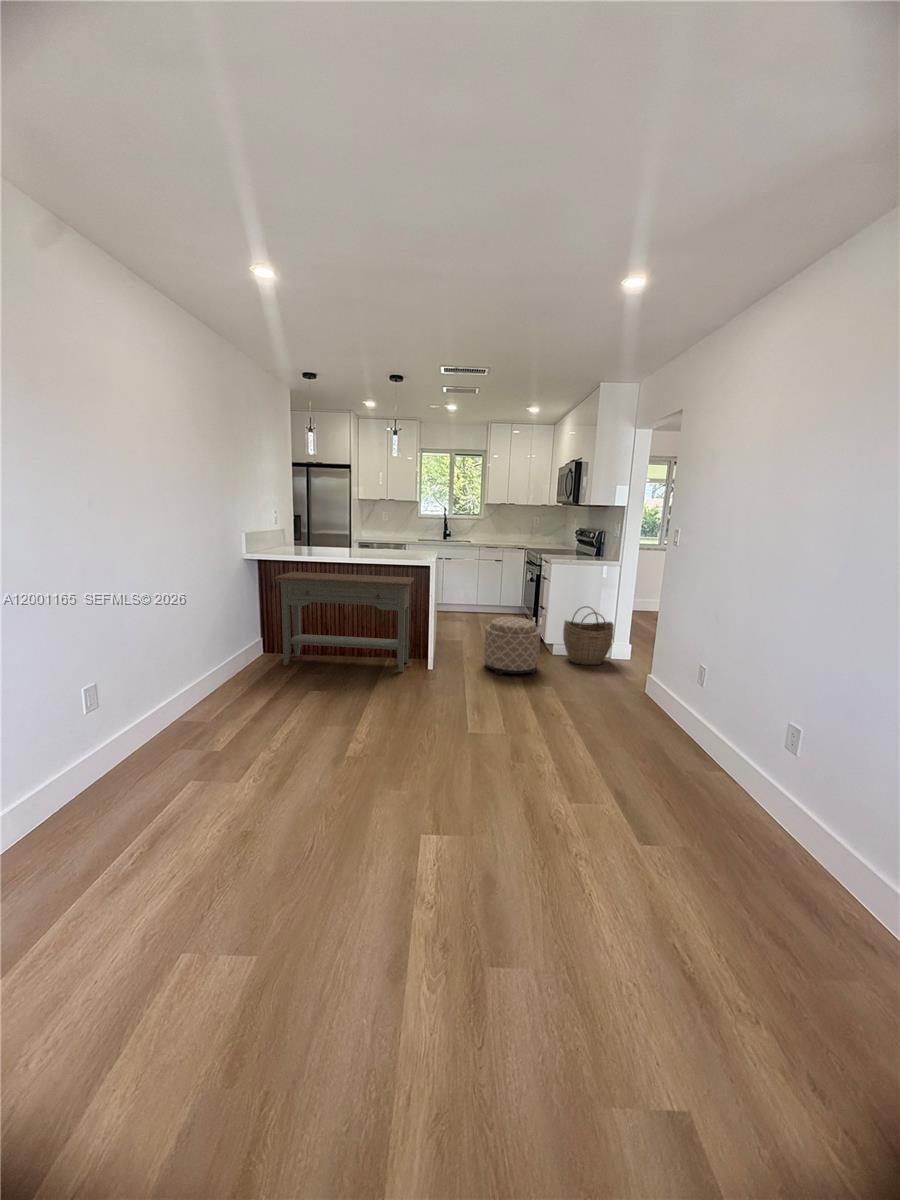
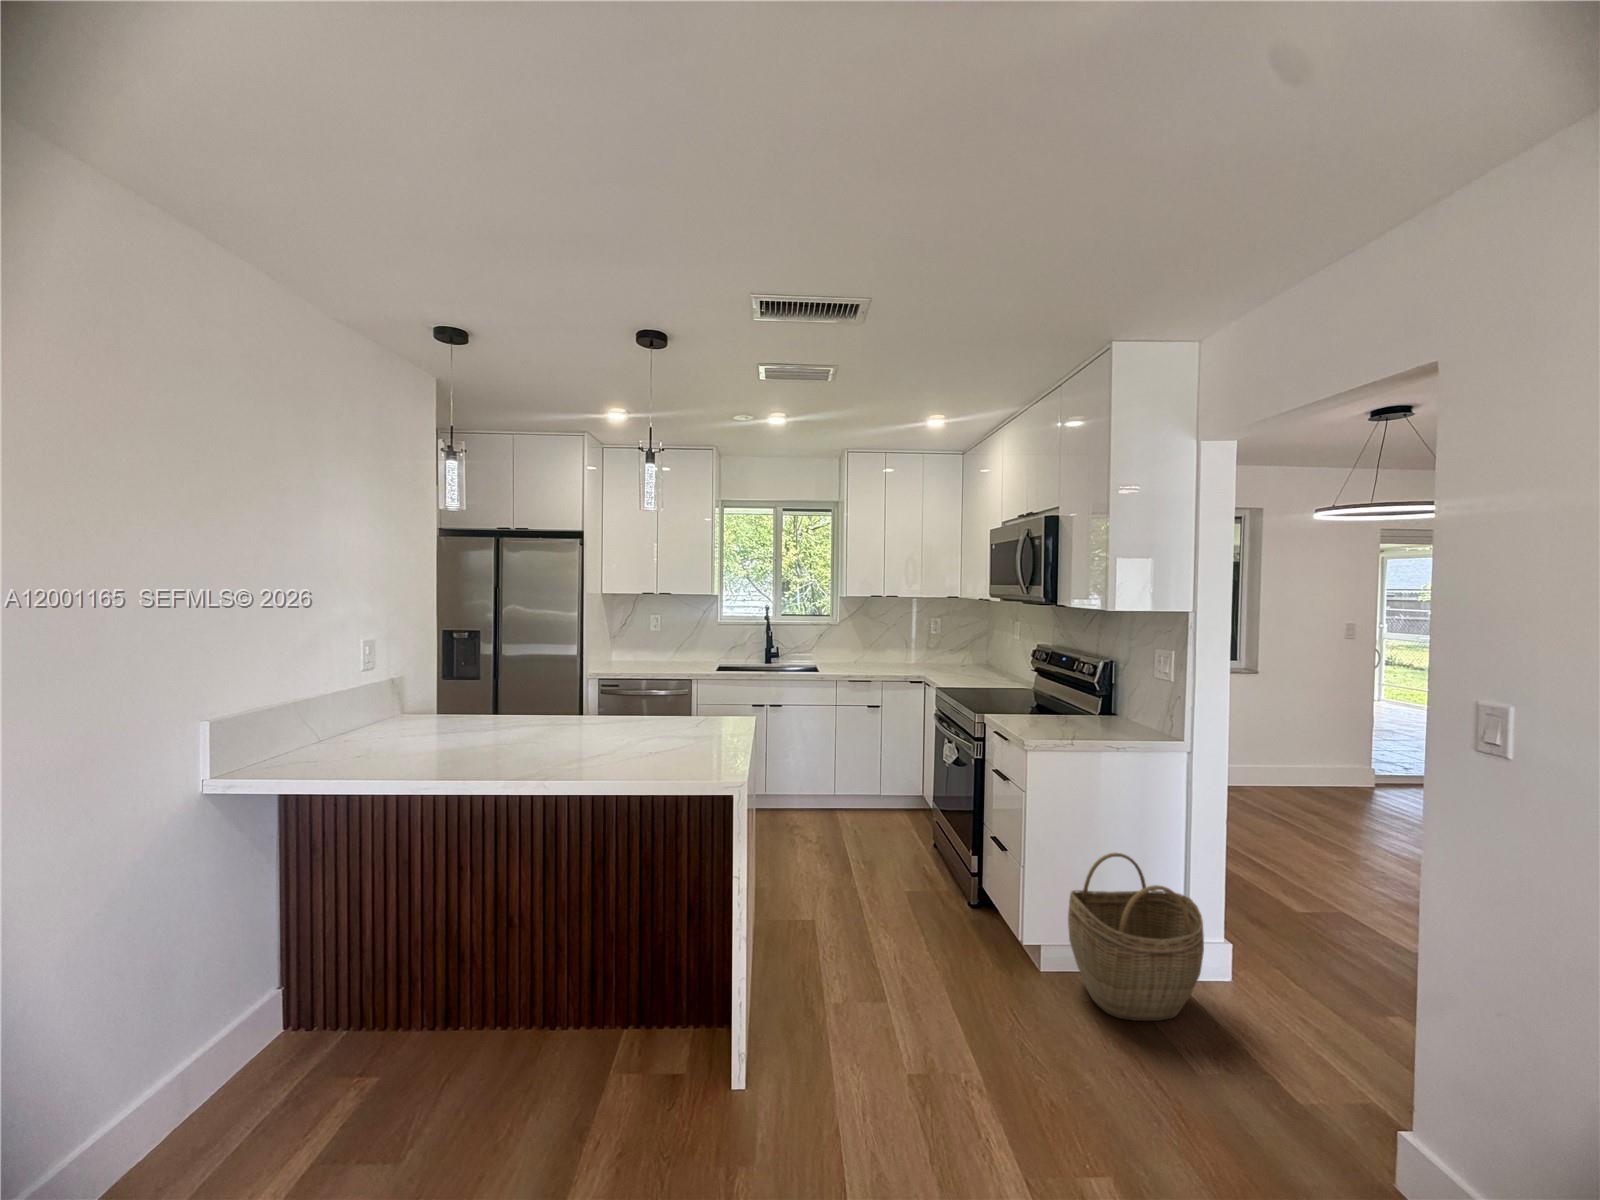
console table: present [274,572,414,672] -> none [275,814,693,1125]
ottoman: present [484,617,540,675] -> none [885,905,1038,1113]

